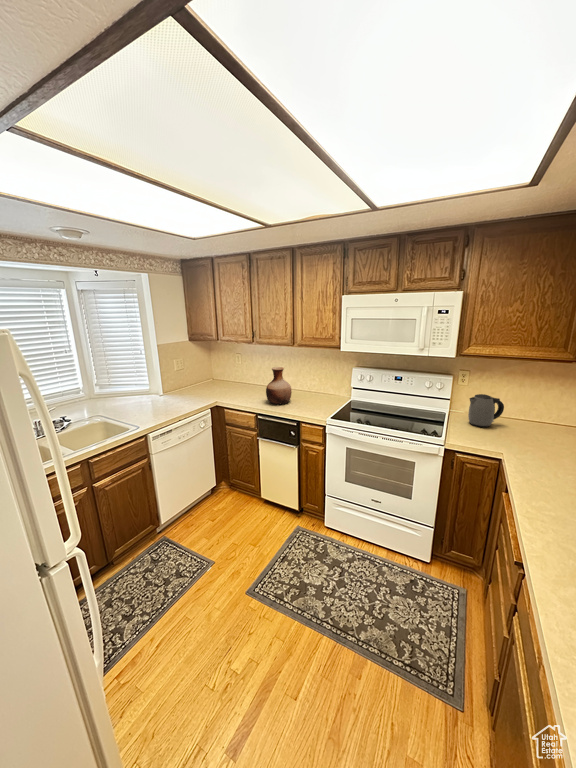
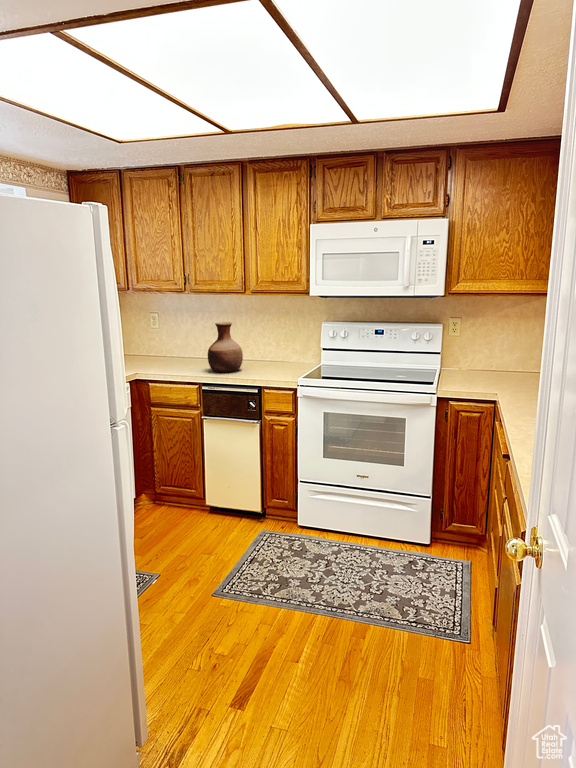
kettle: present [468,394,504,427] -> none [462,341,499,379]

